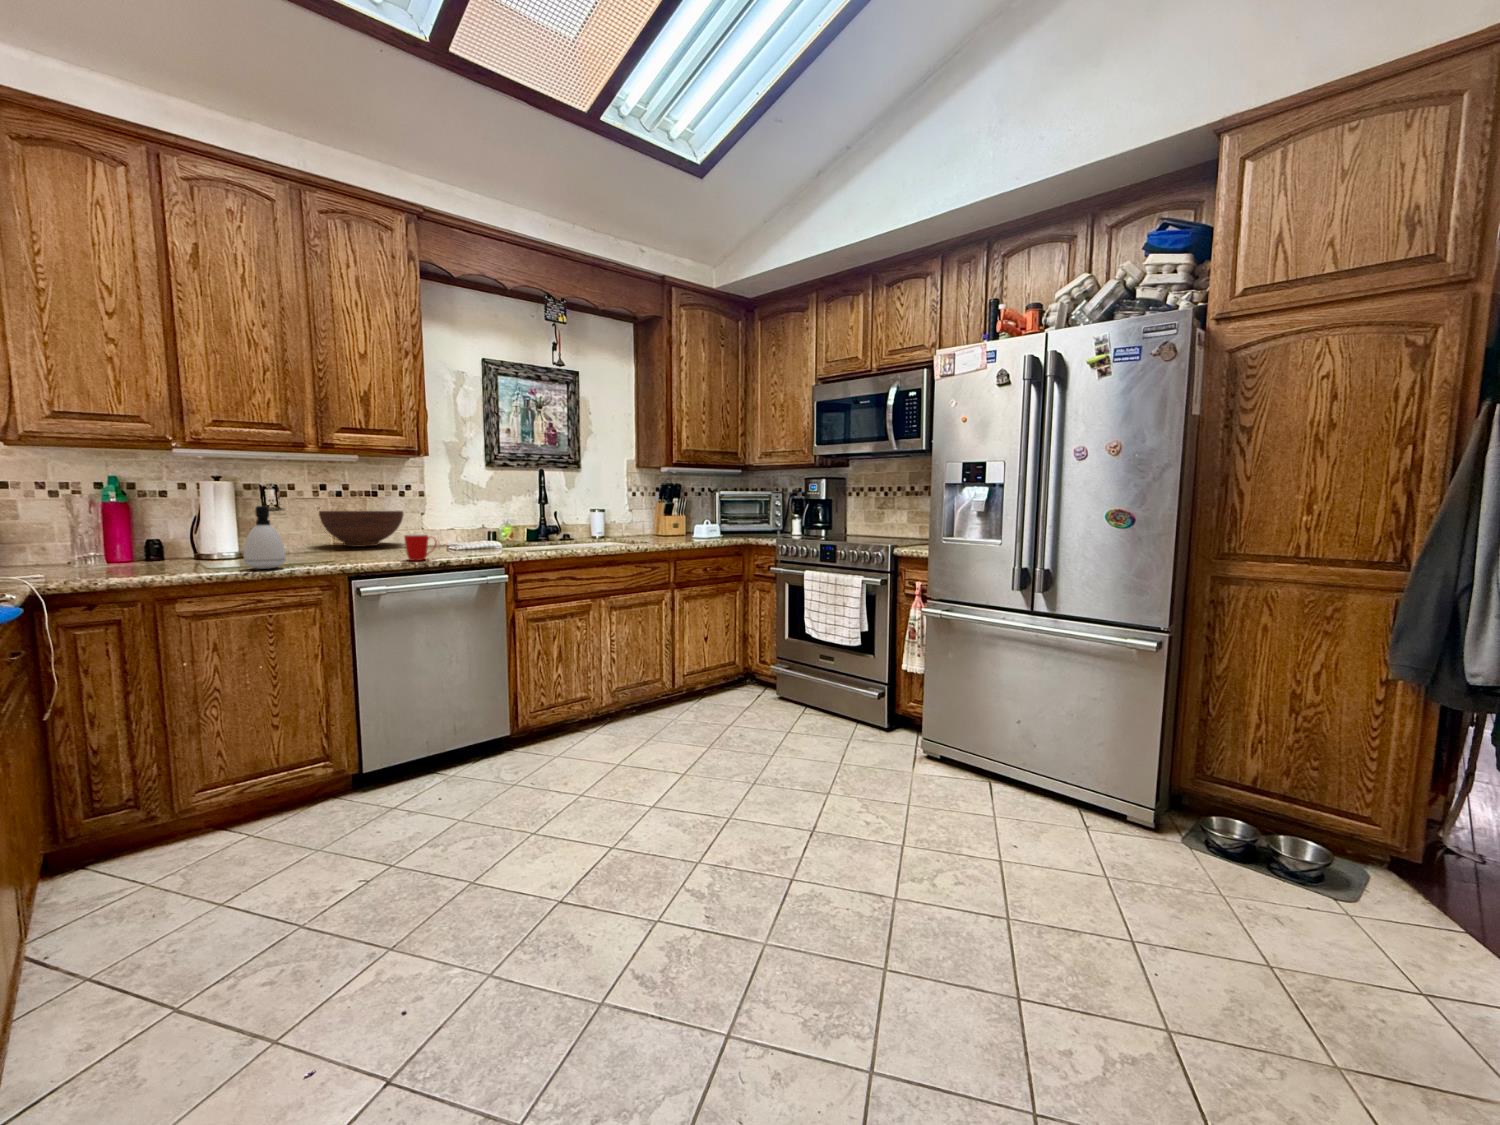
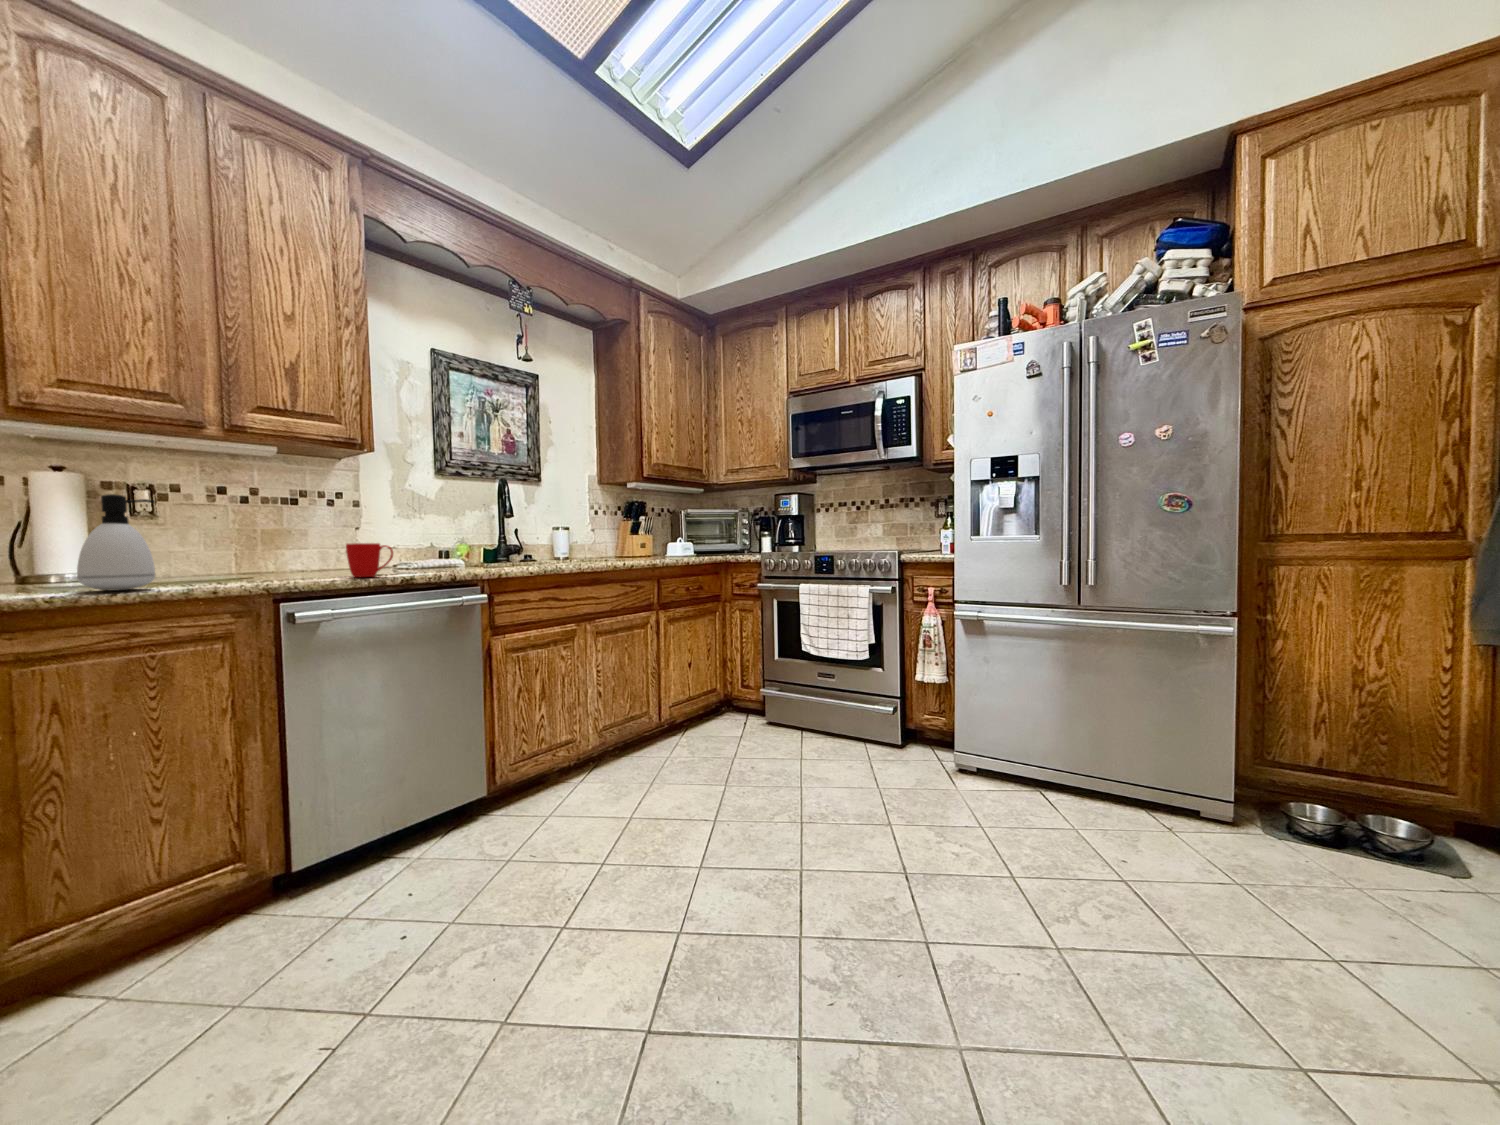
fruit bowl: present [319,511,403,547] -> none [202,520,333,568]

